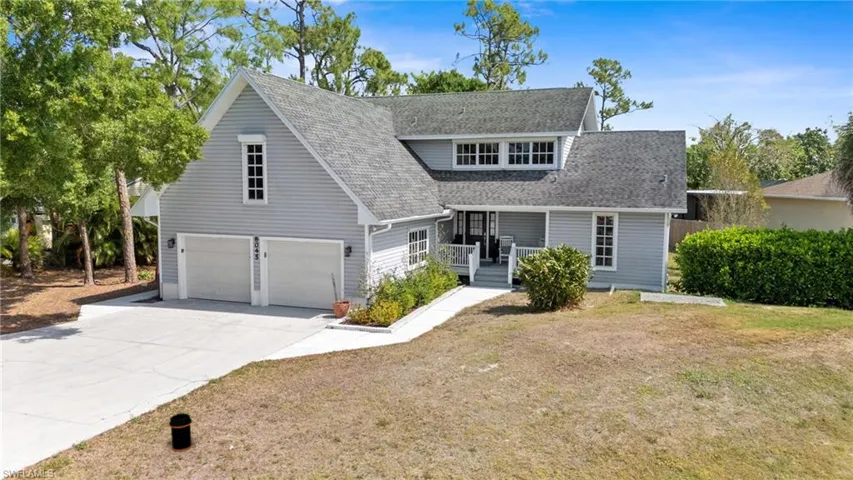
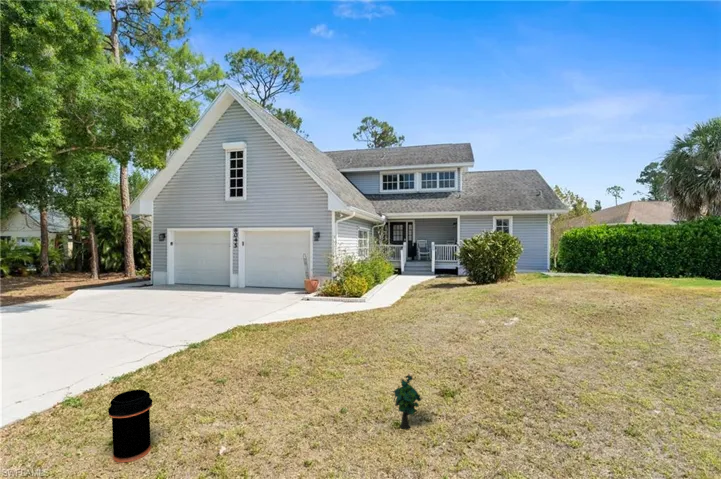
decorative plant: none [333,411,351,443] -> present [392,376,421,429]

